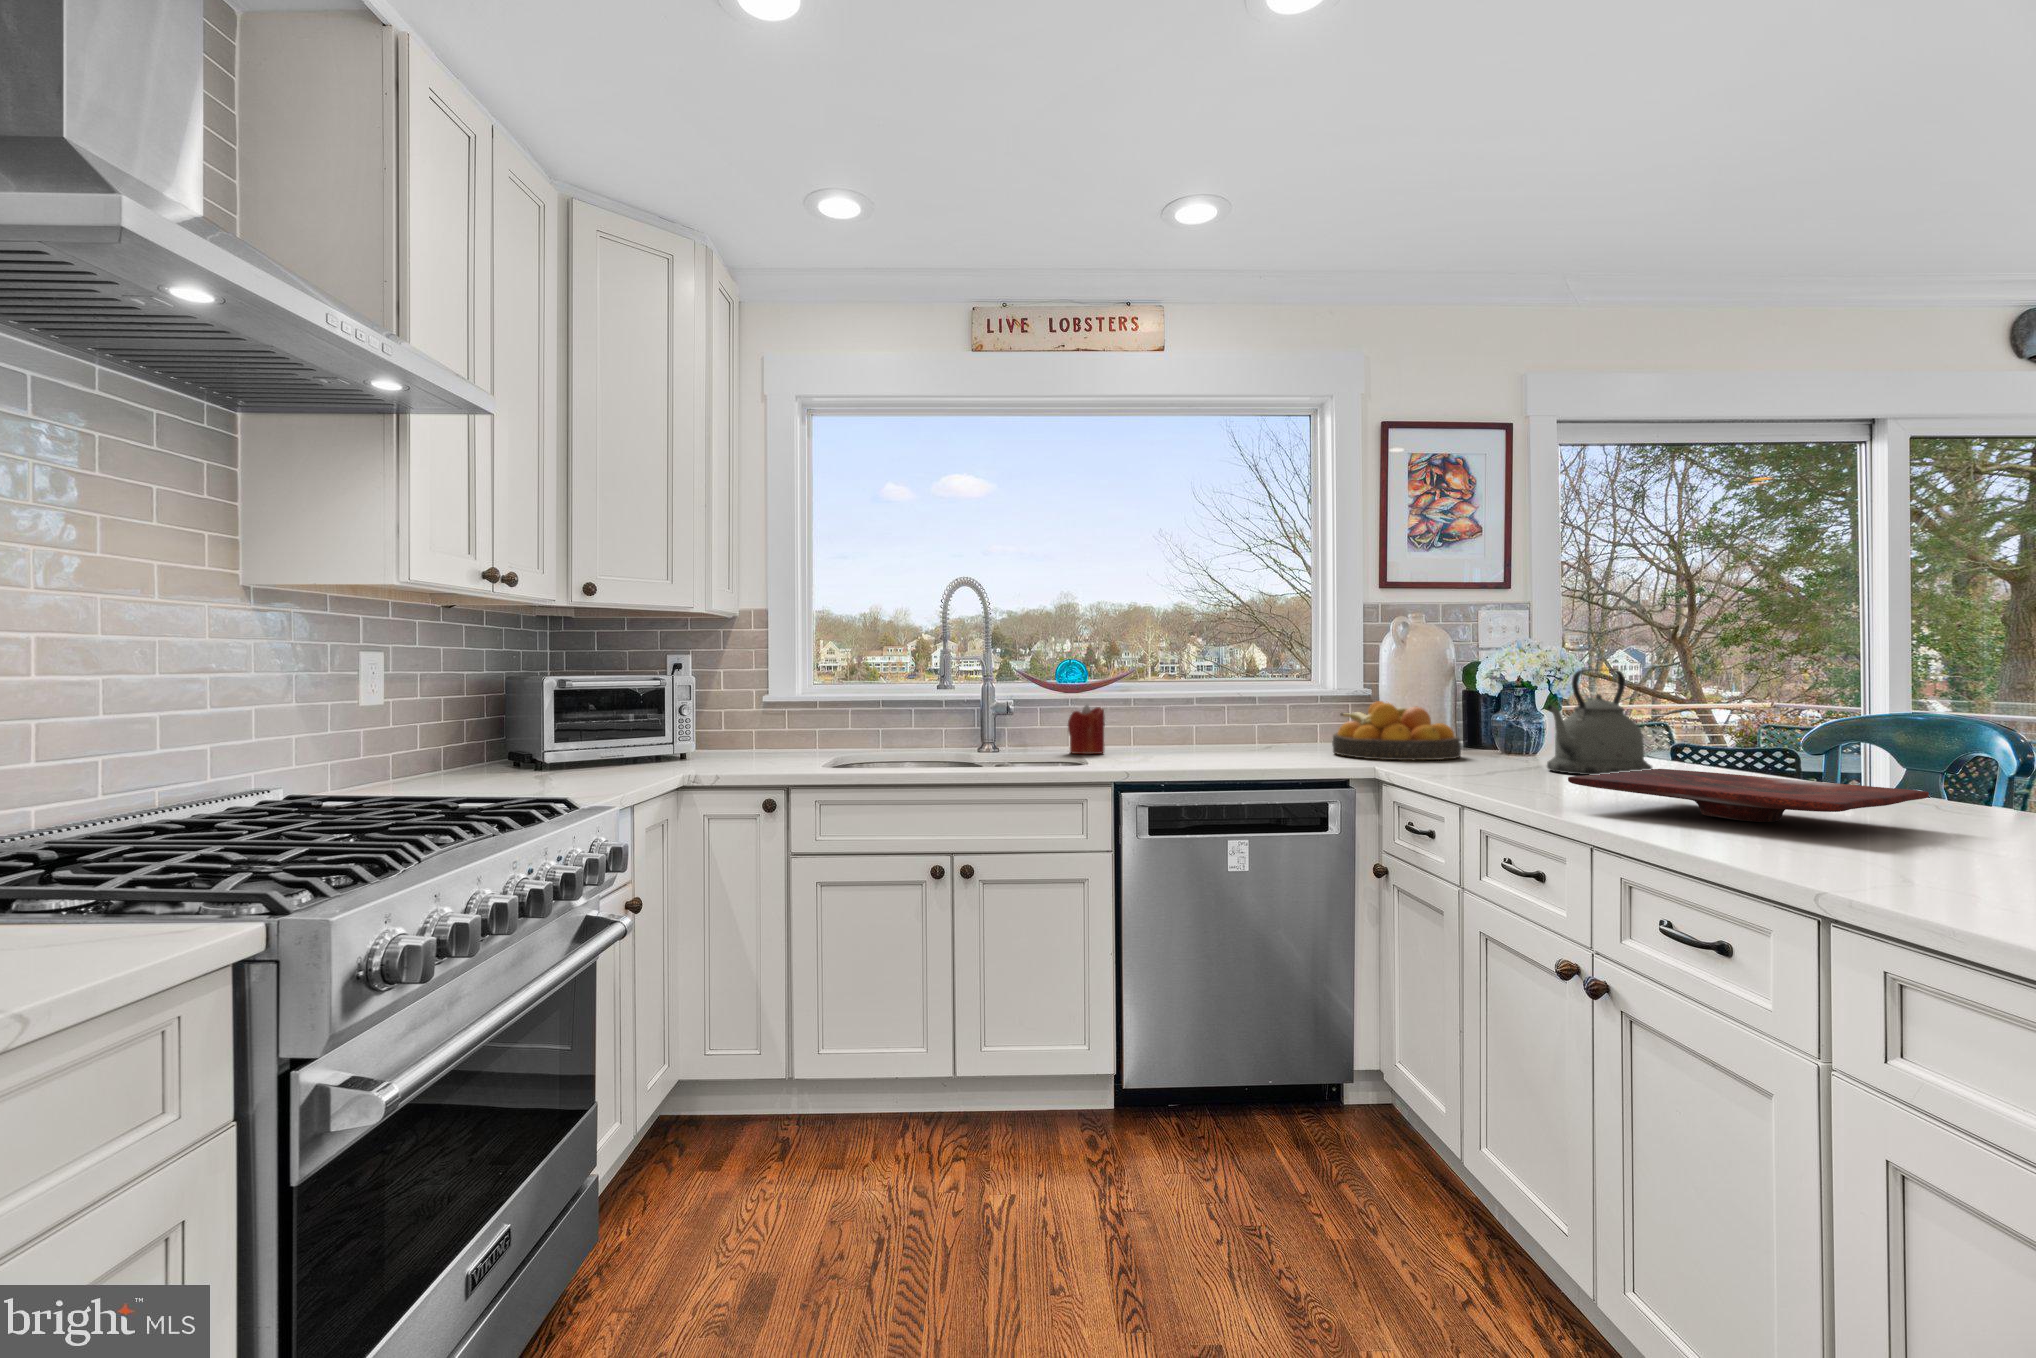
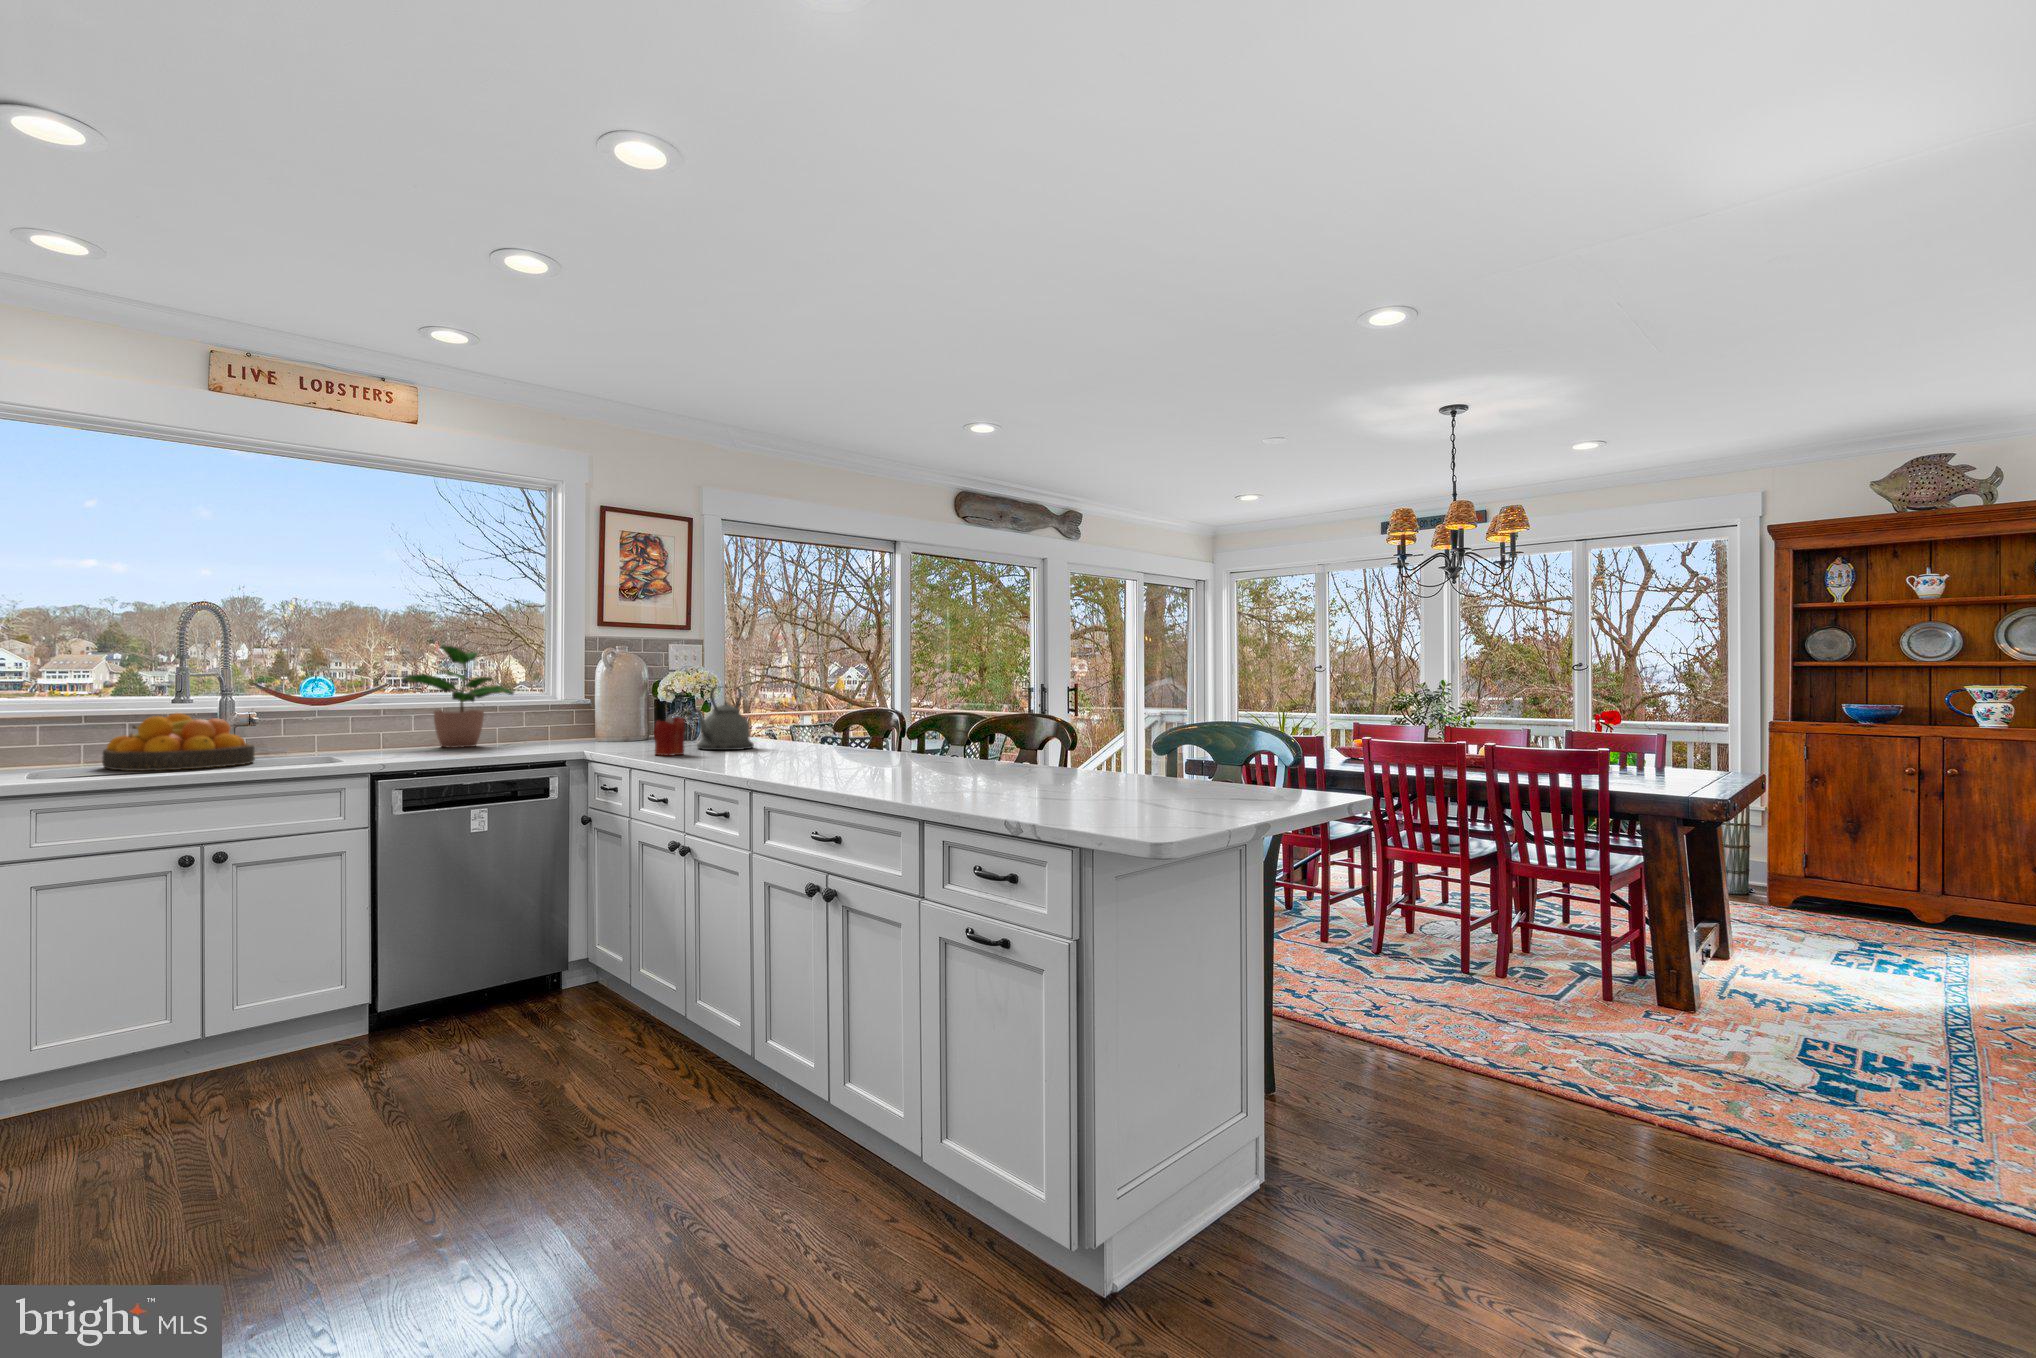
potted plant: none [1150,621,1277,751] -> present [402,645,514,748]
fruit bowl: present [1332,701,1461,760] -> present [102,713,255,771]
candle: present [1068,704,1105,754] -> present [654,715,685,756]
cutting board: present [1568,769,1929,822] -> none [685,744,838,767]

